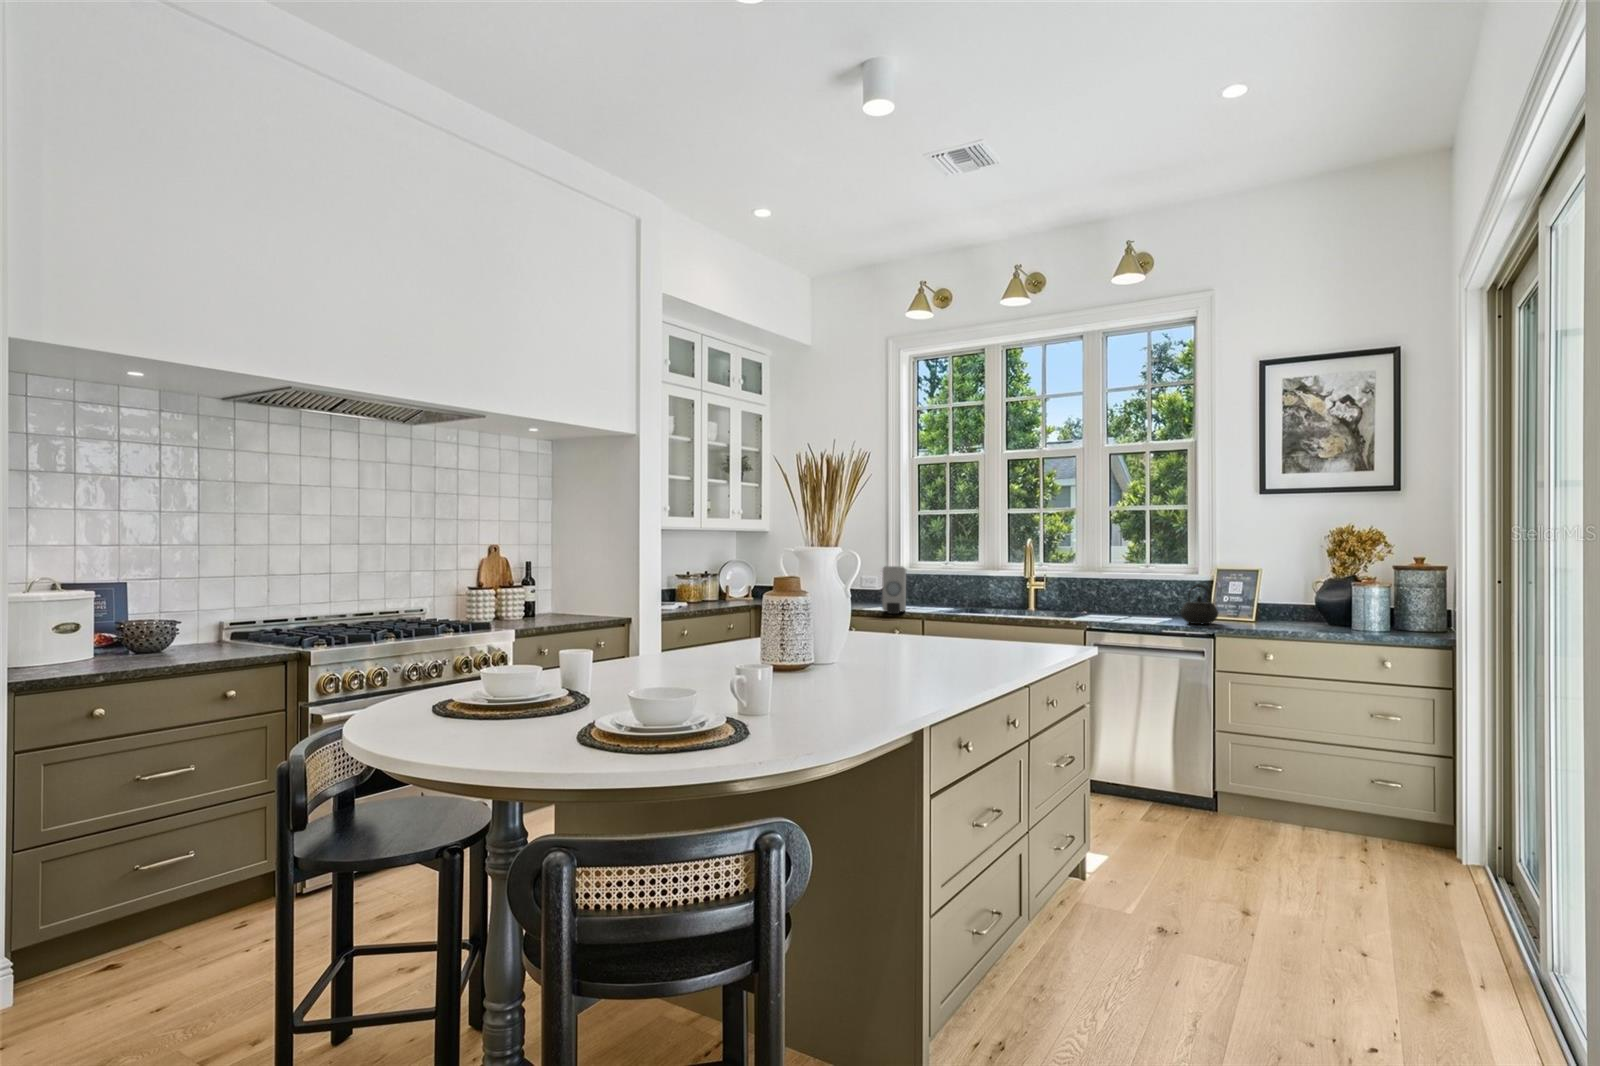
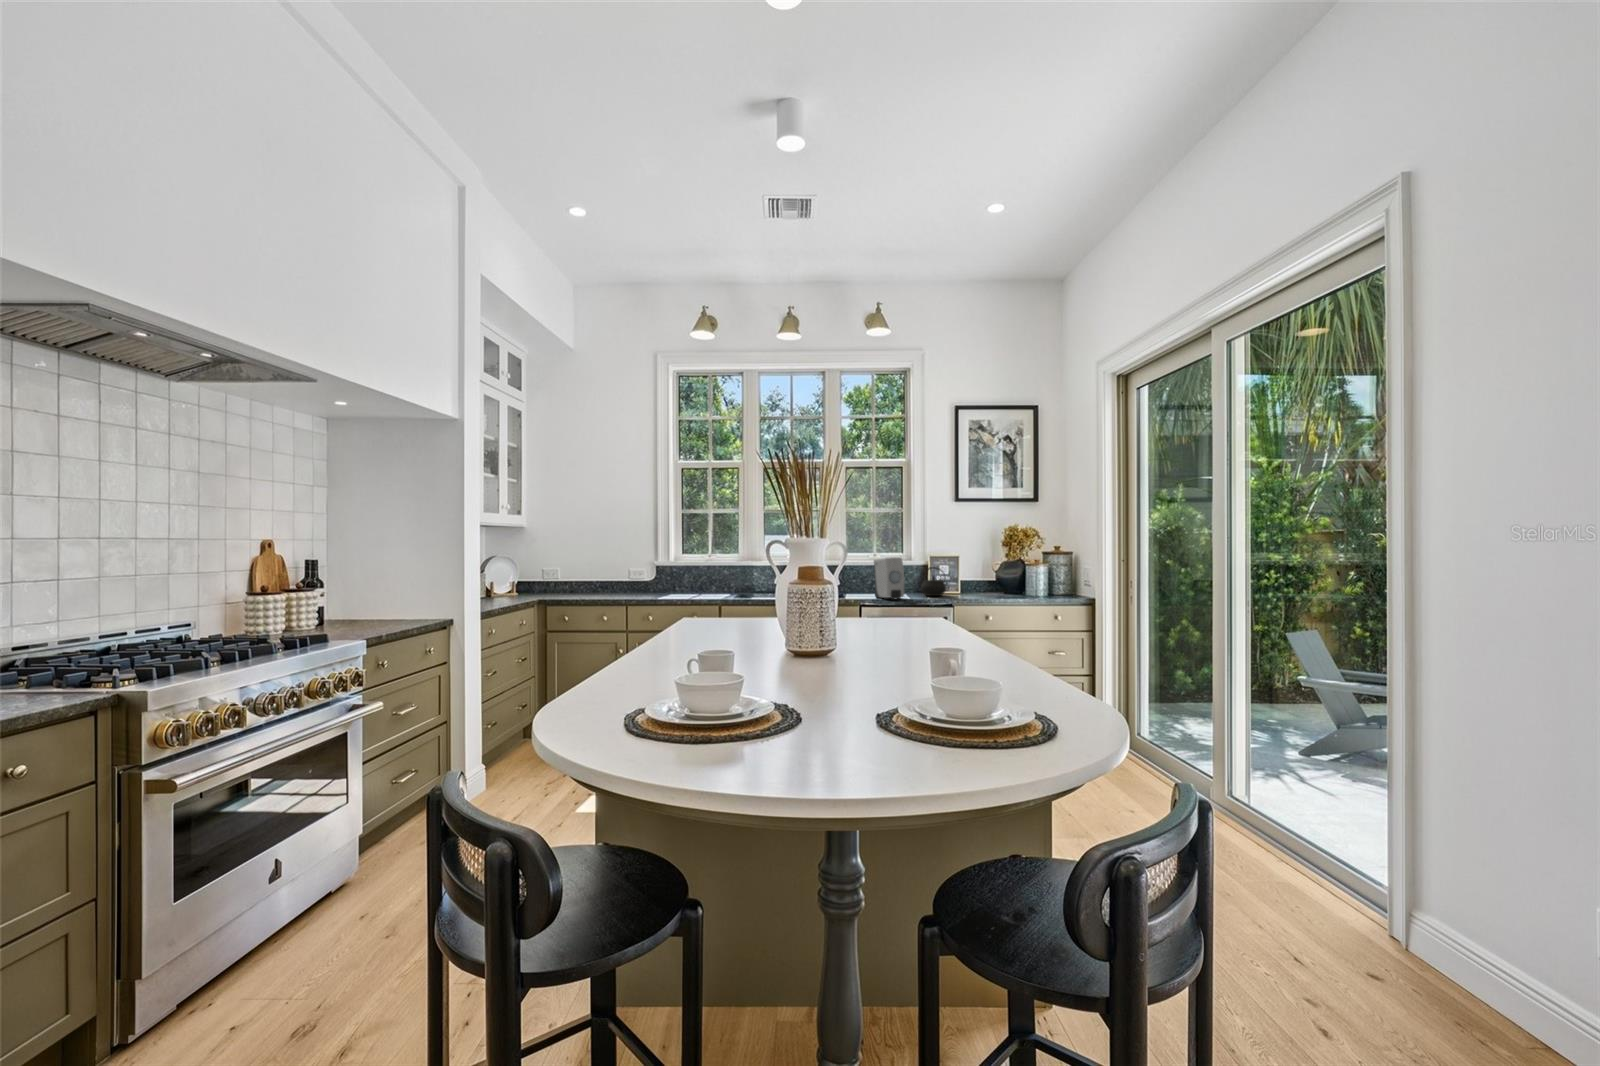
soap dispenser: present [882,566,906,614] -> present [874,557,904,599]

